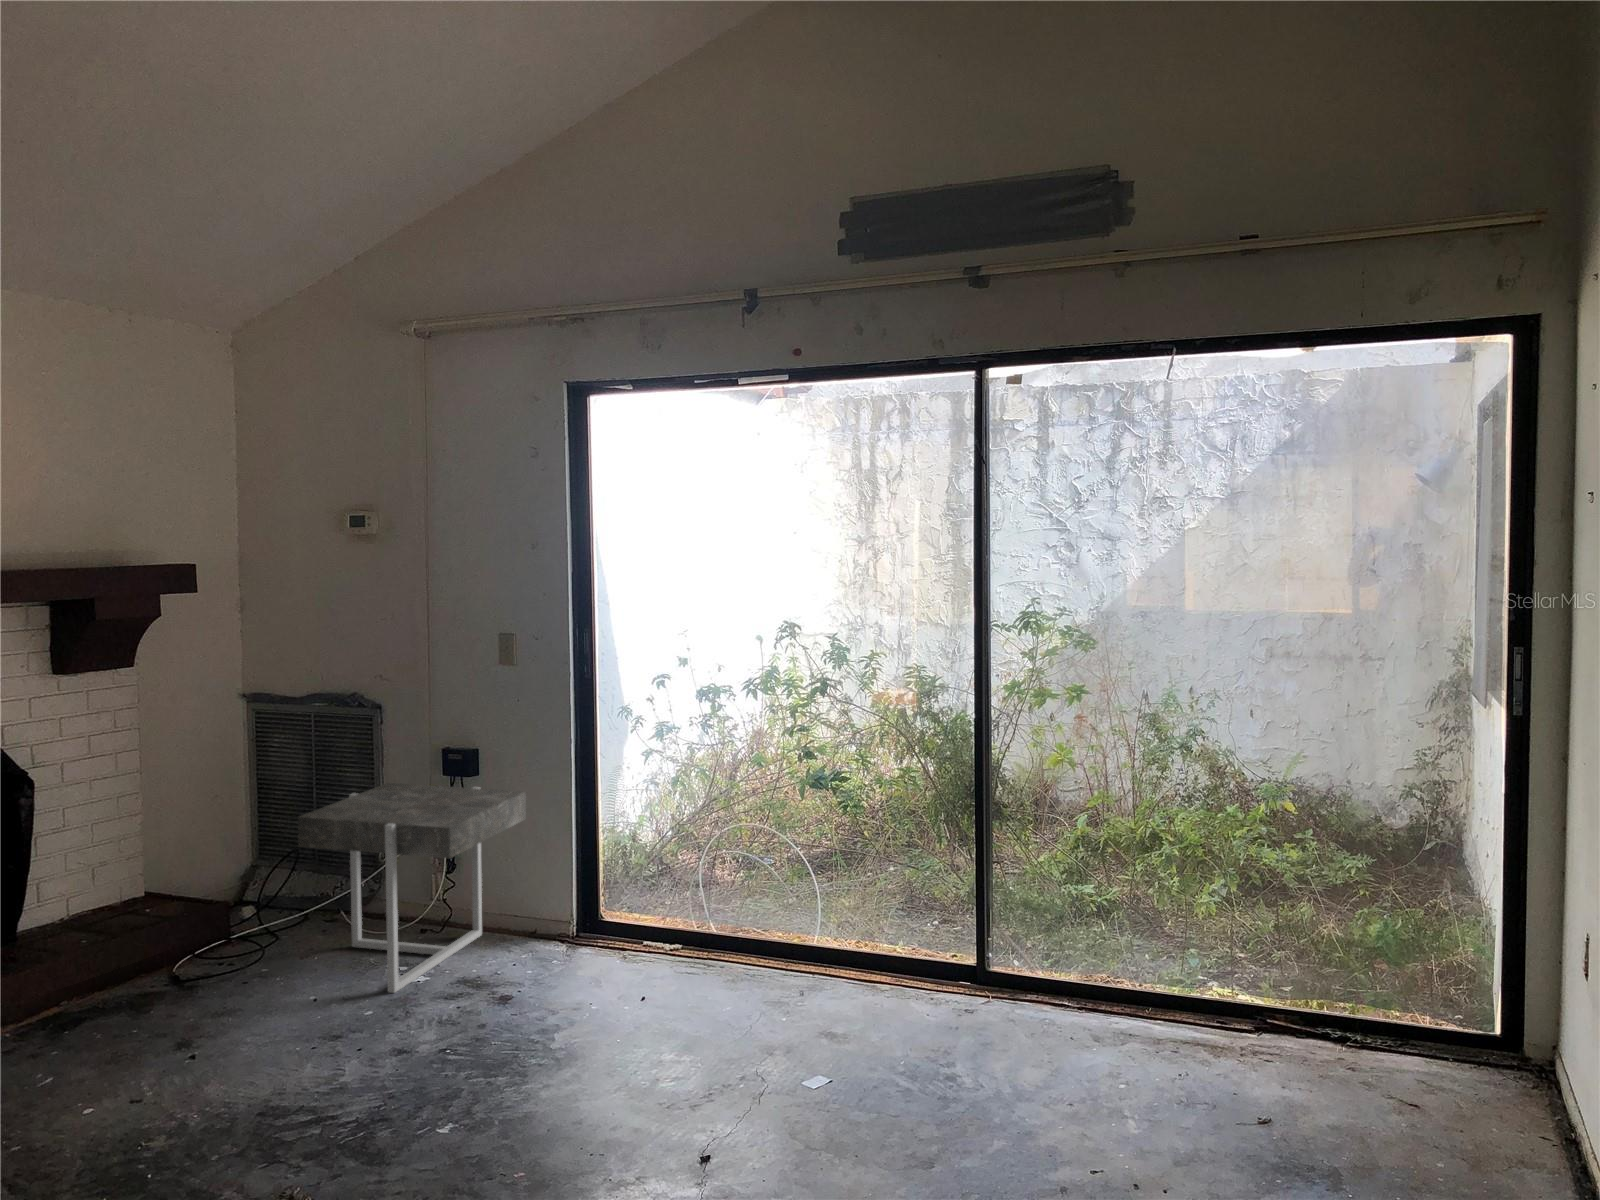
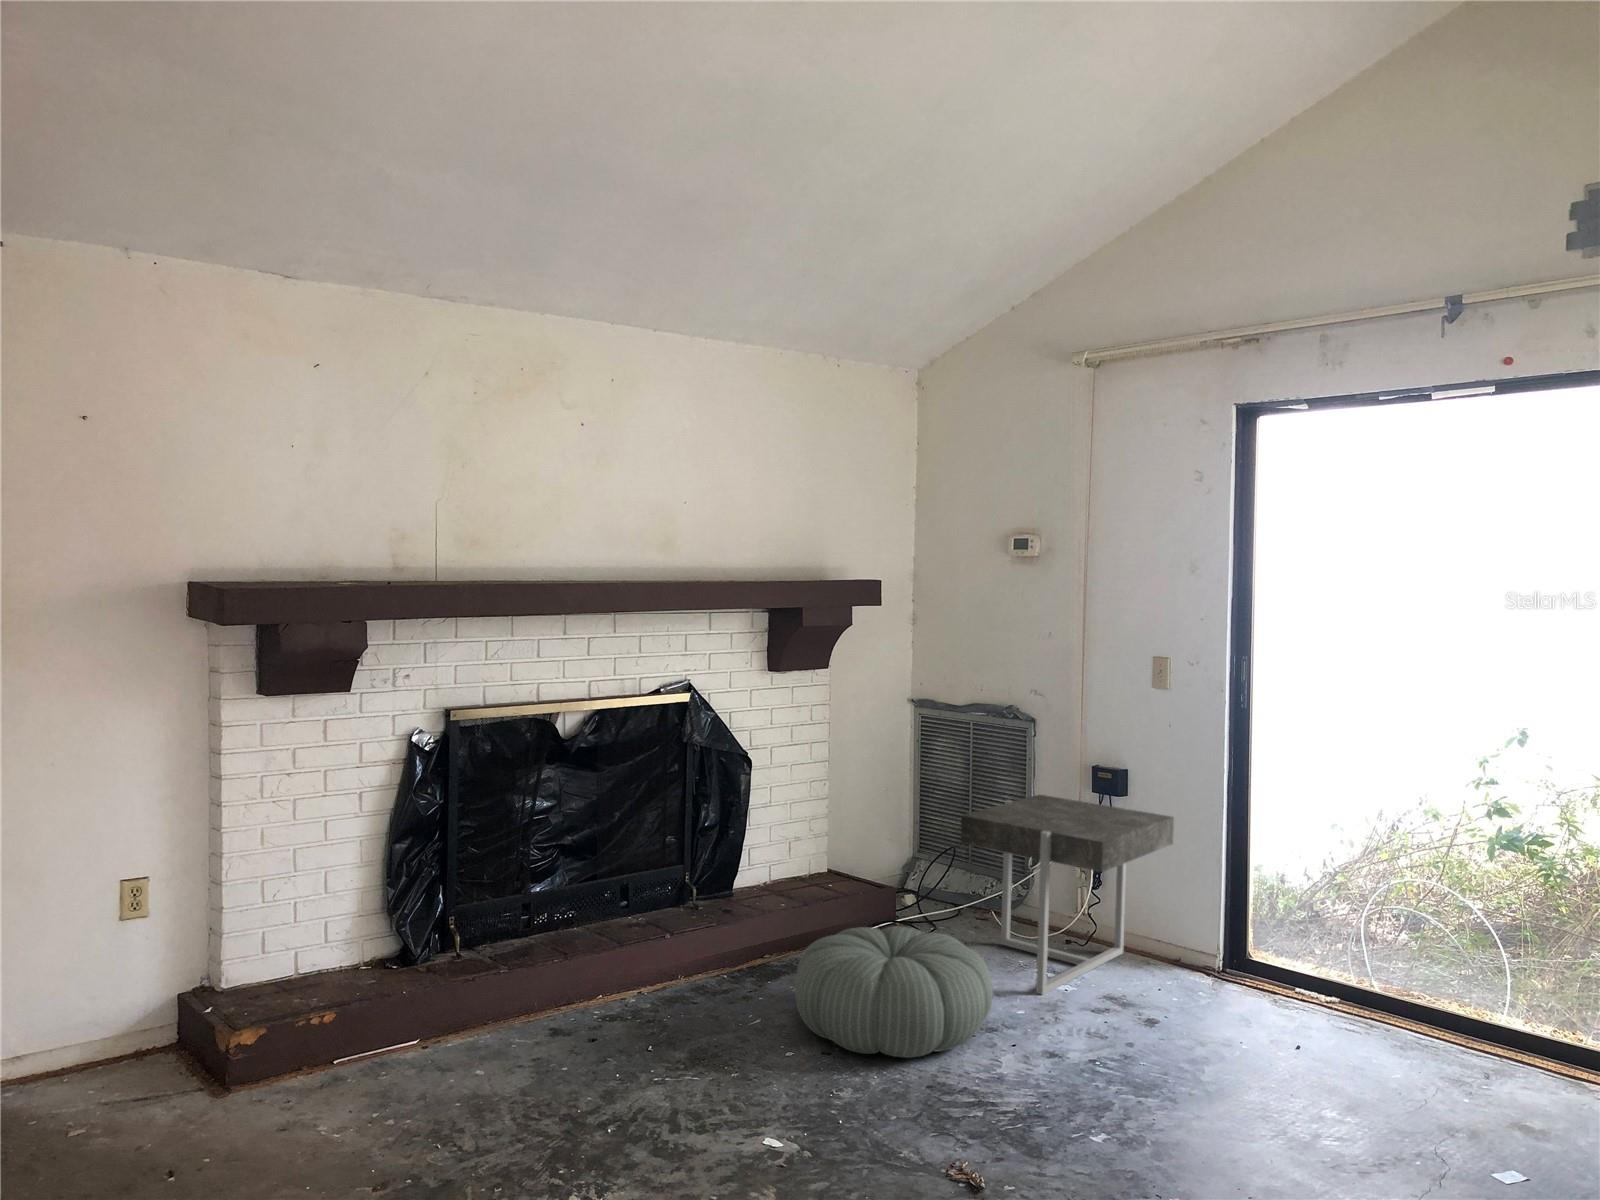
pouf: none [101,948,336,1095] -> present [796,926,993,1058]

